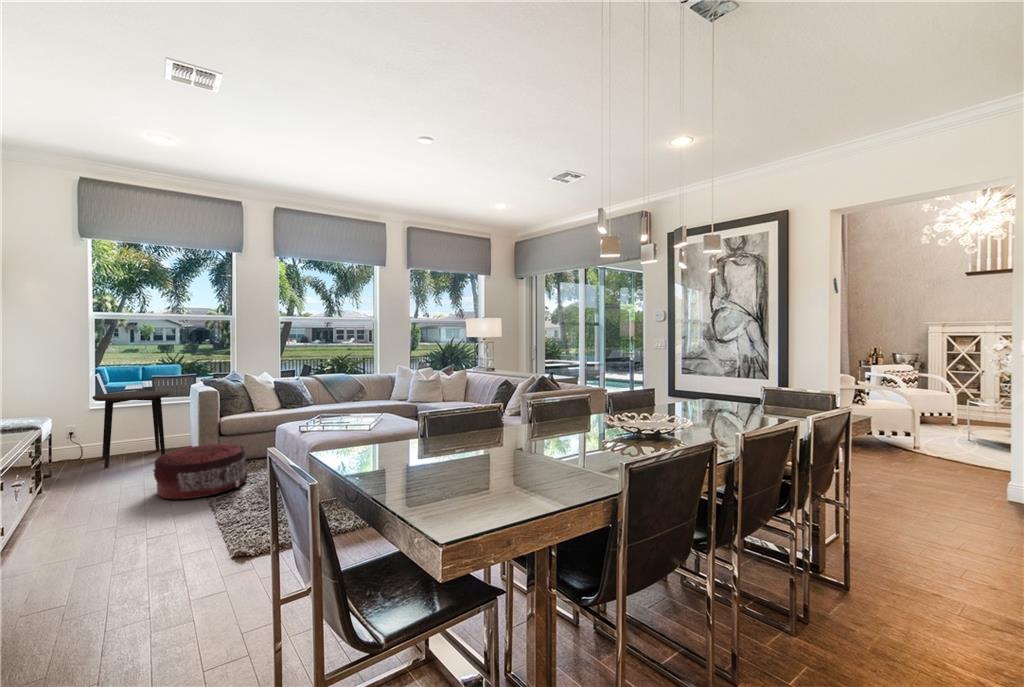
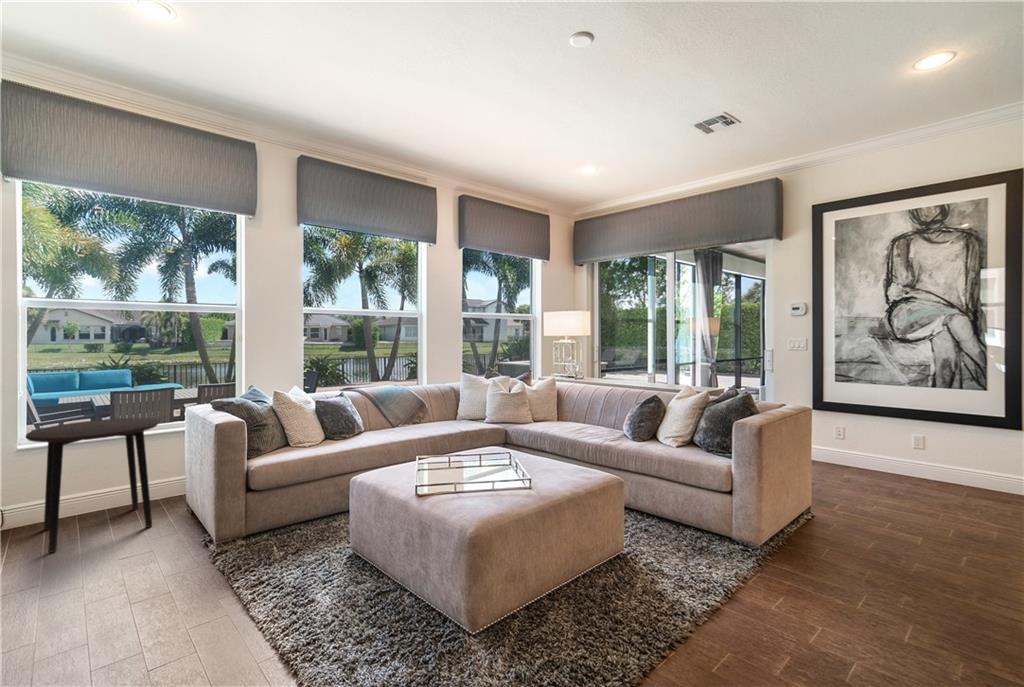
pouf: present [153,443,248,499] -> none [150,510,312,640]

